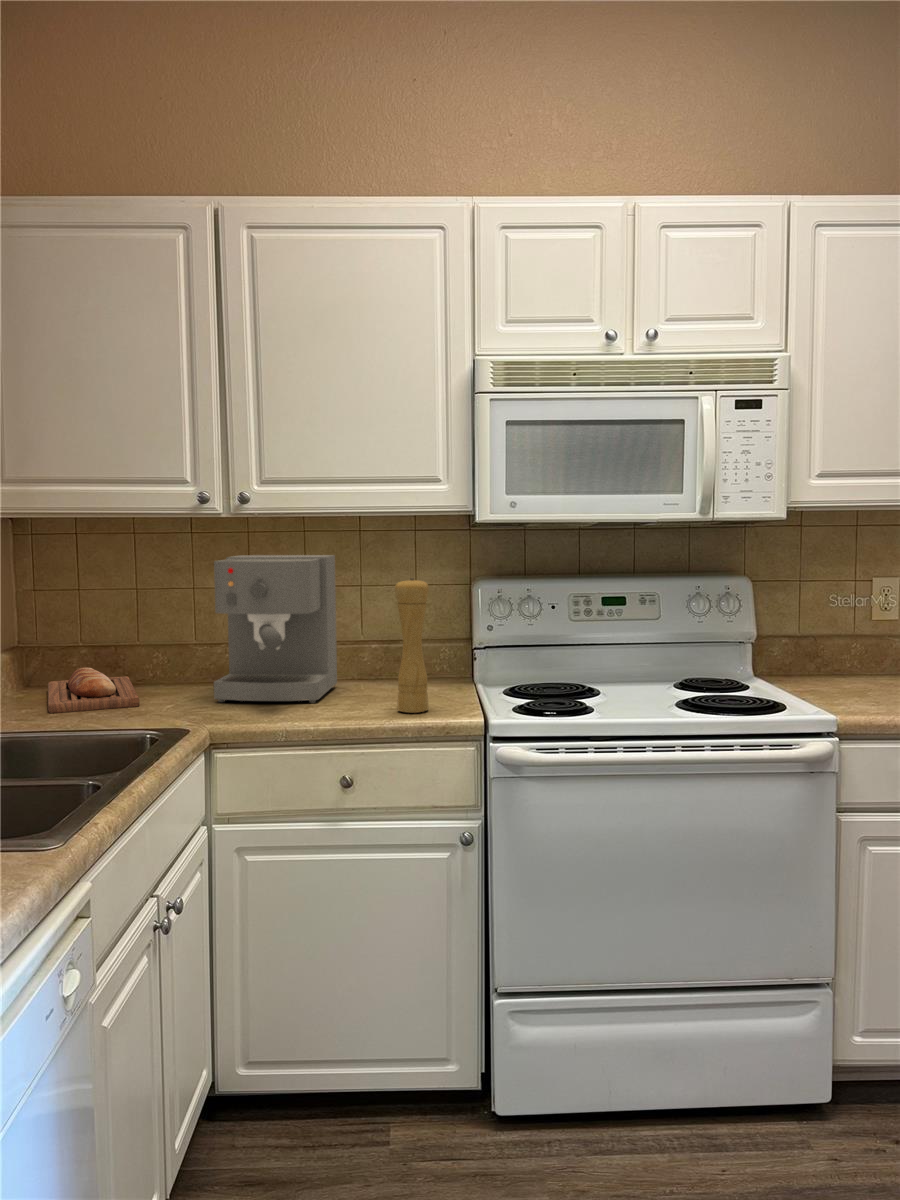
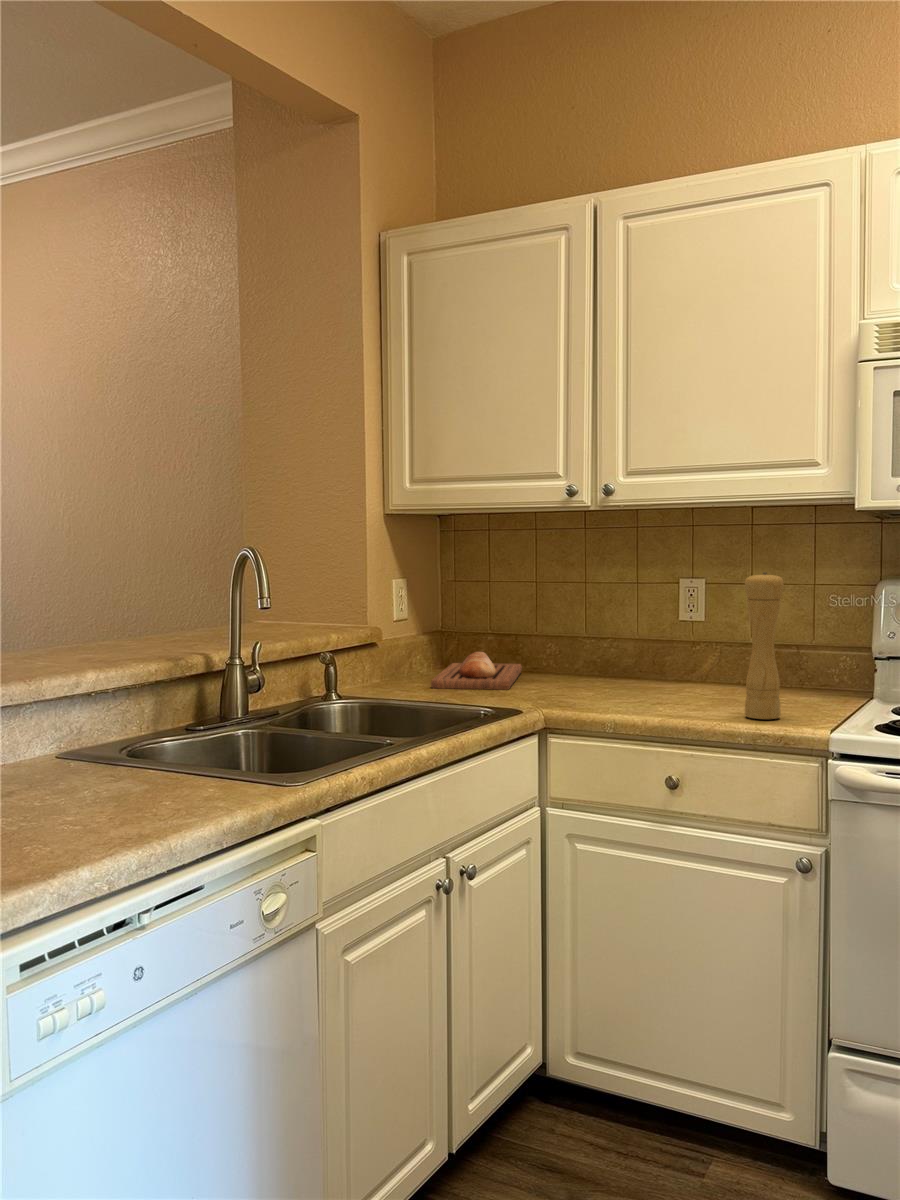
coffee maker: present [214,555,337,703] -> none [577,549,715,702]

